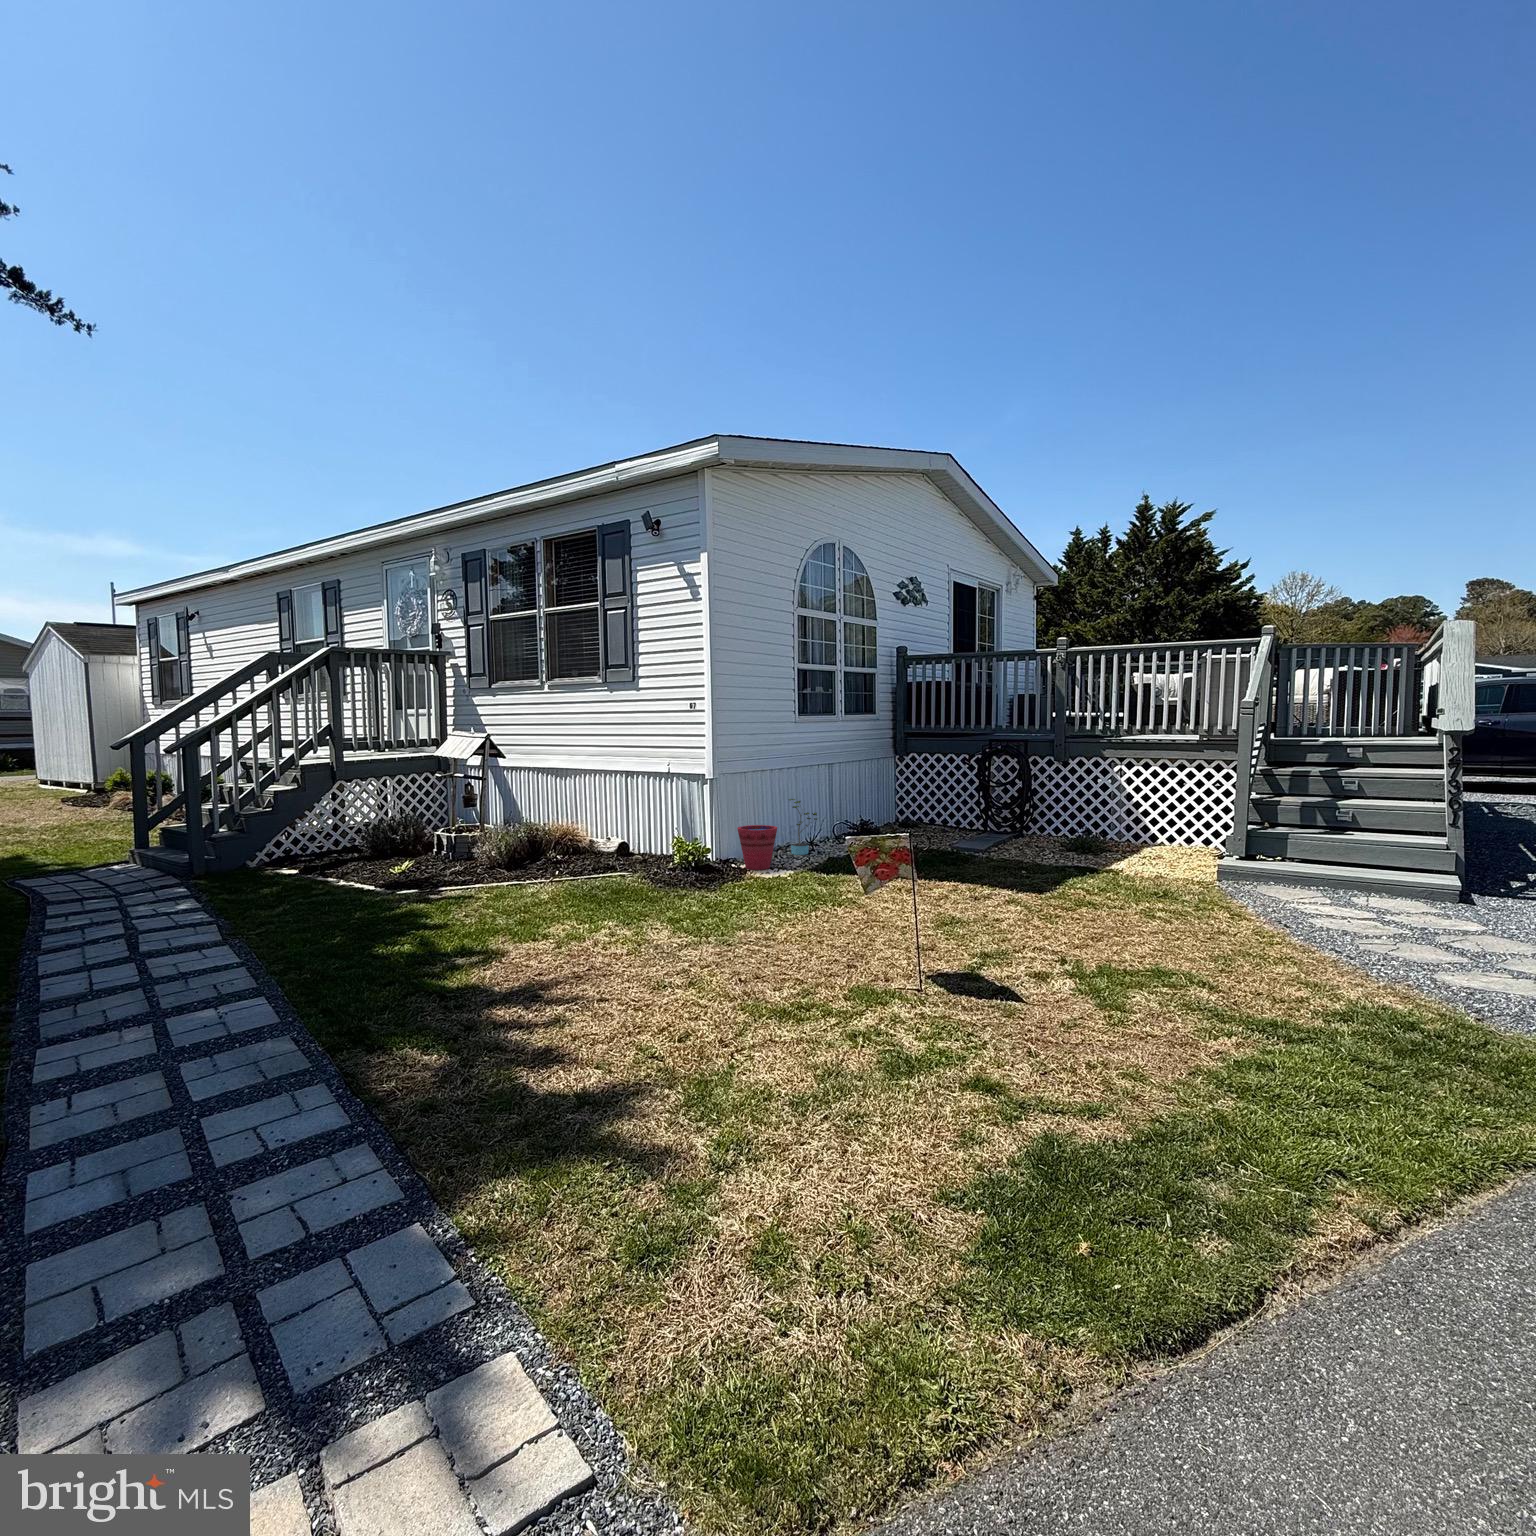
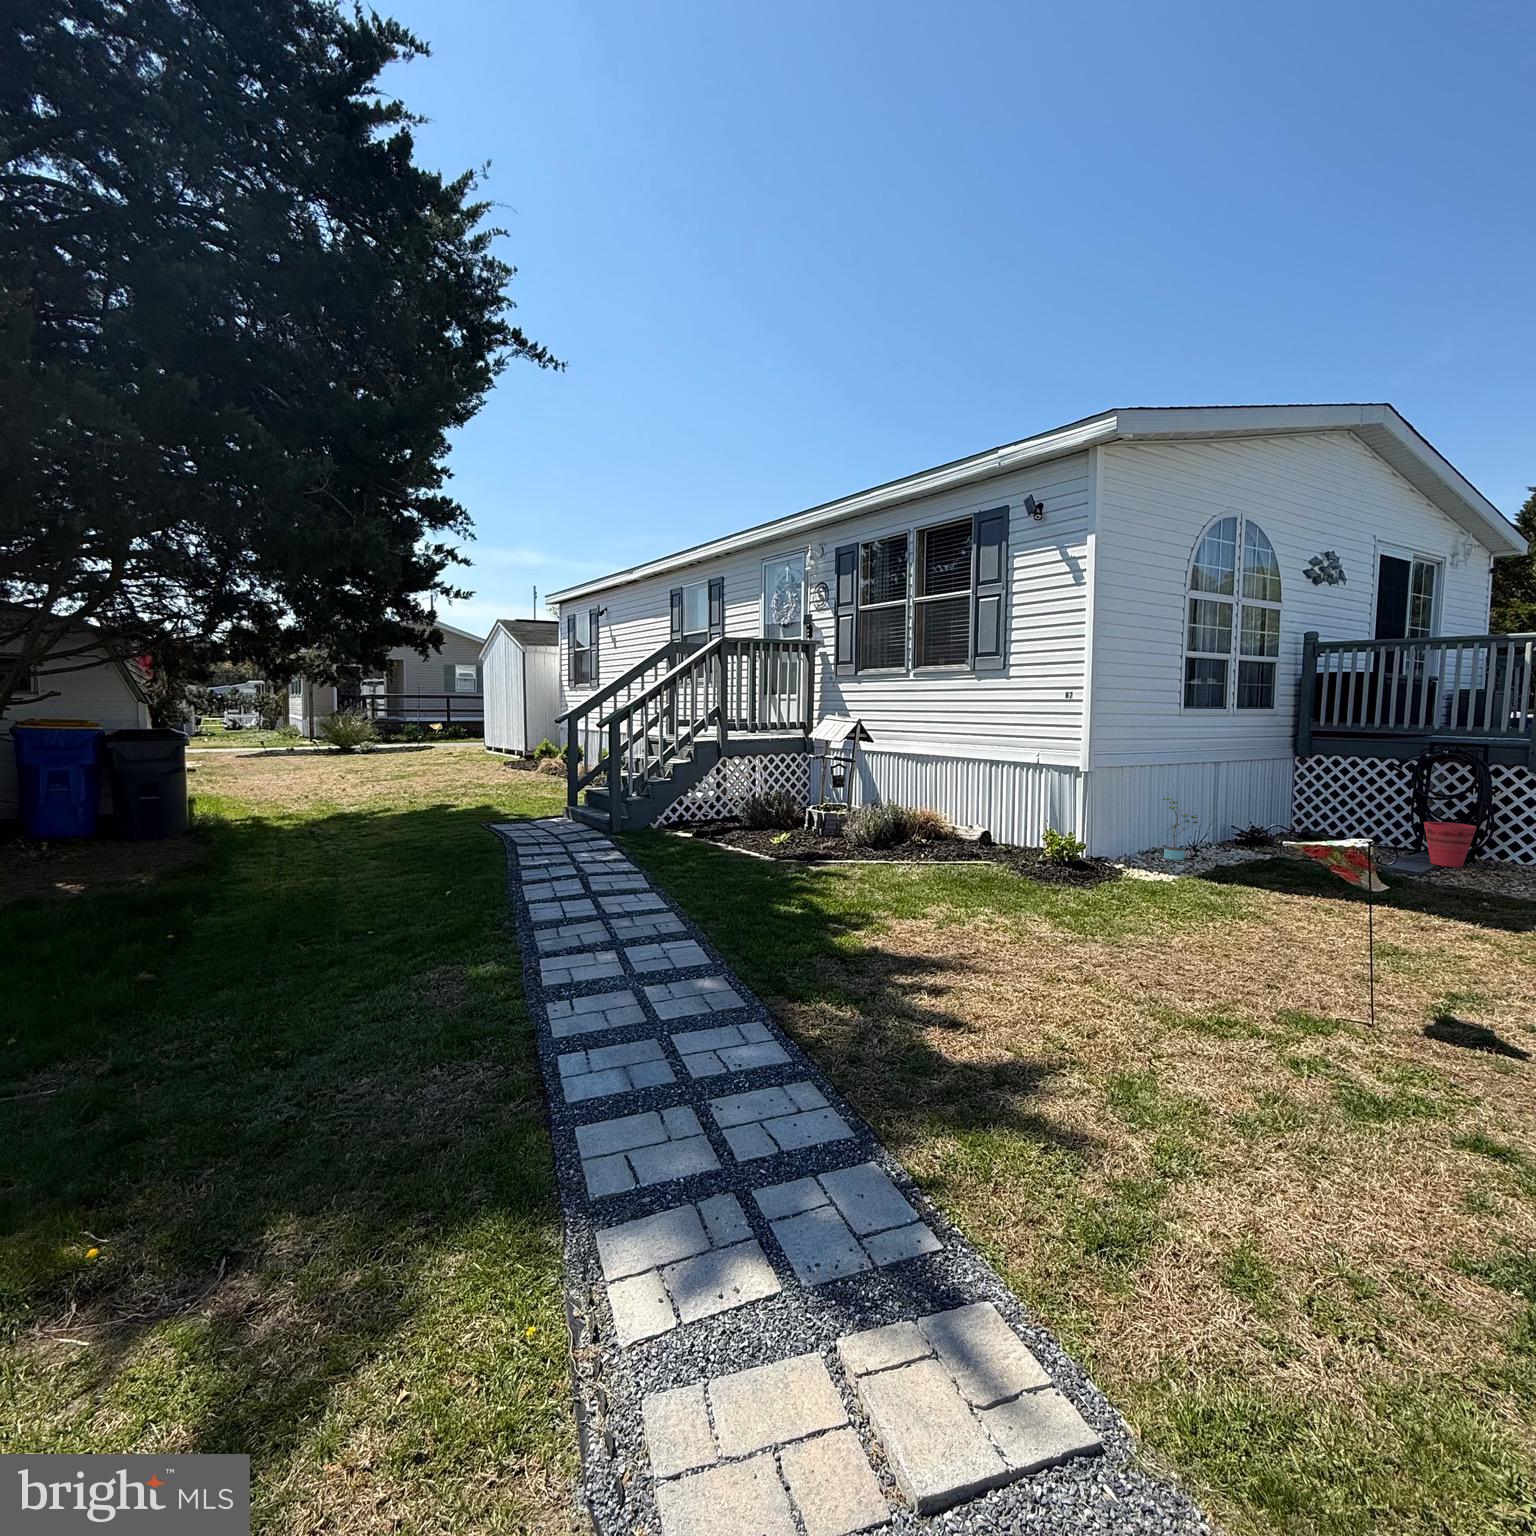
bucket: present [737,825,777,870] -> present [1424,822,1477,867]

